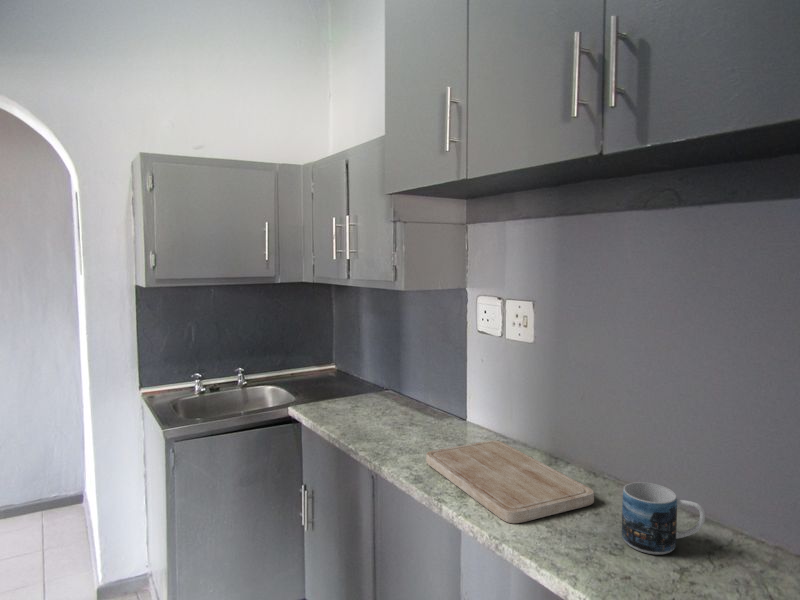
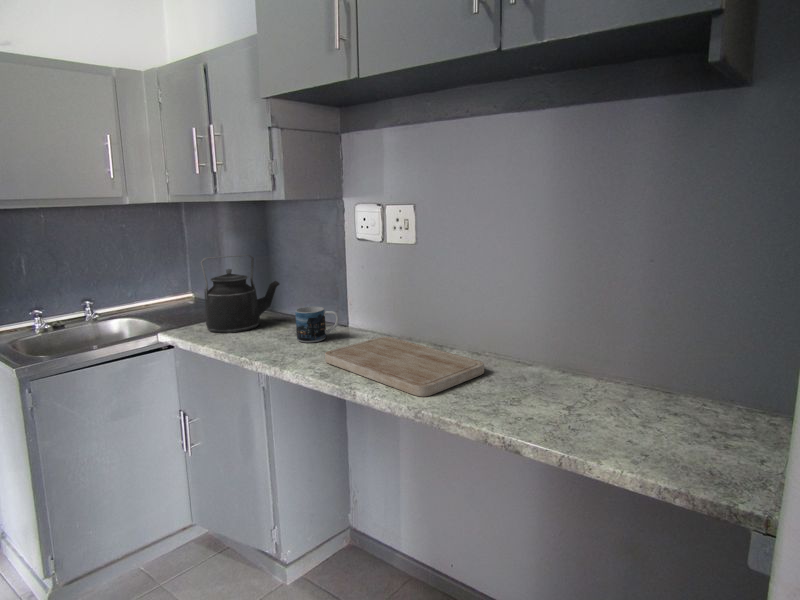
kettle: none [330,337,404,415] -> present [201,254,279,333]
mug: present [622,482,705,554] -> present [295,307,339,343]

